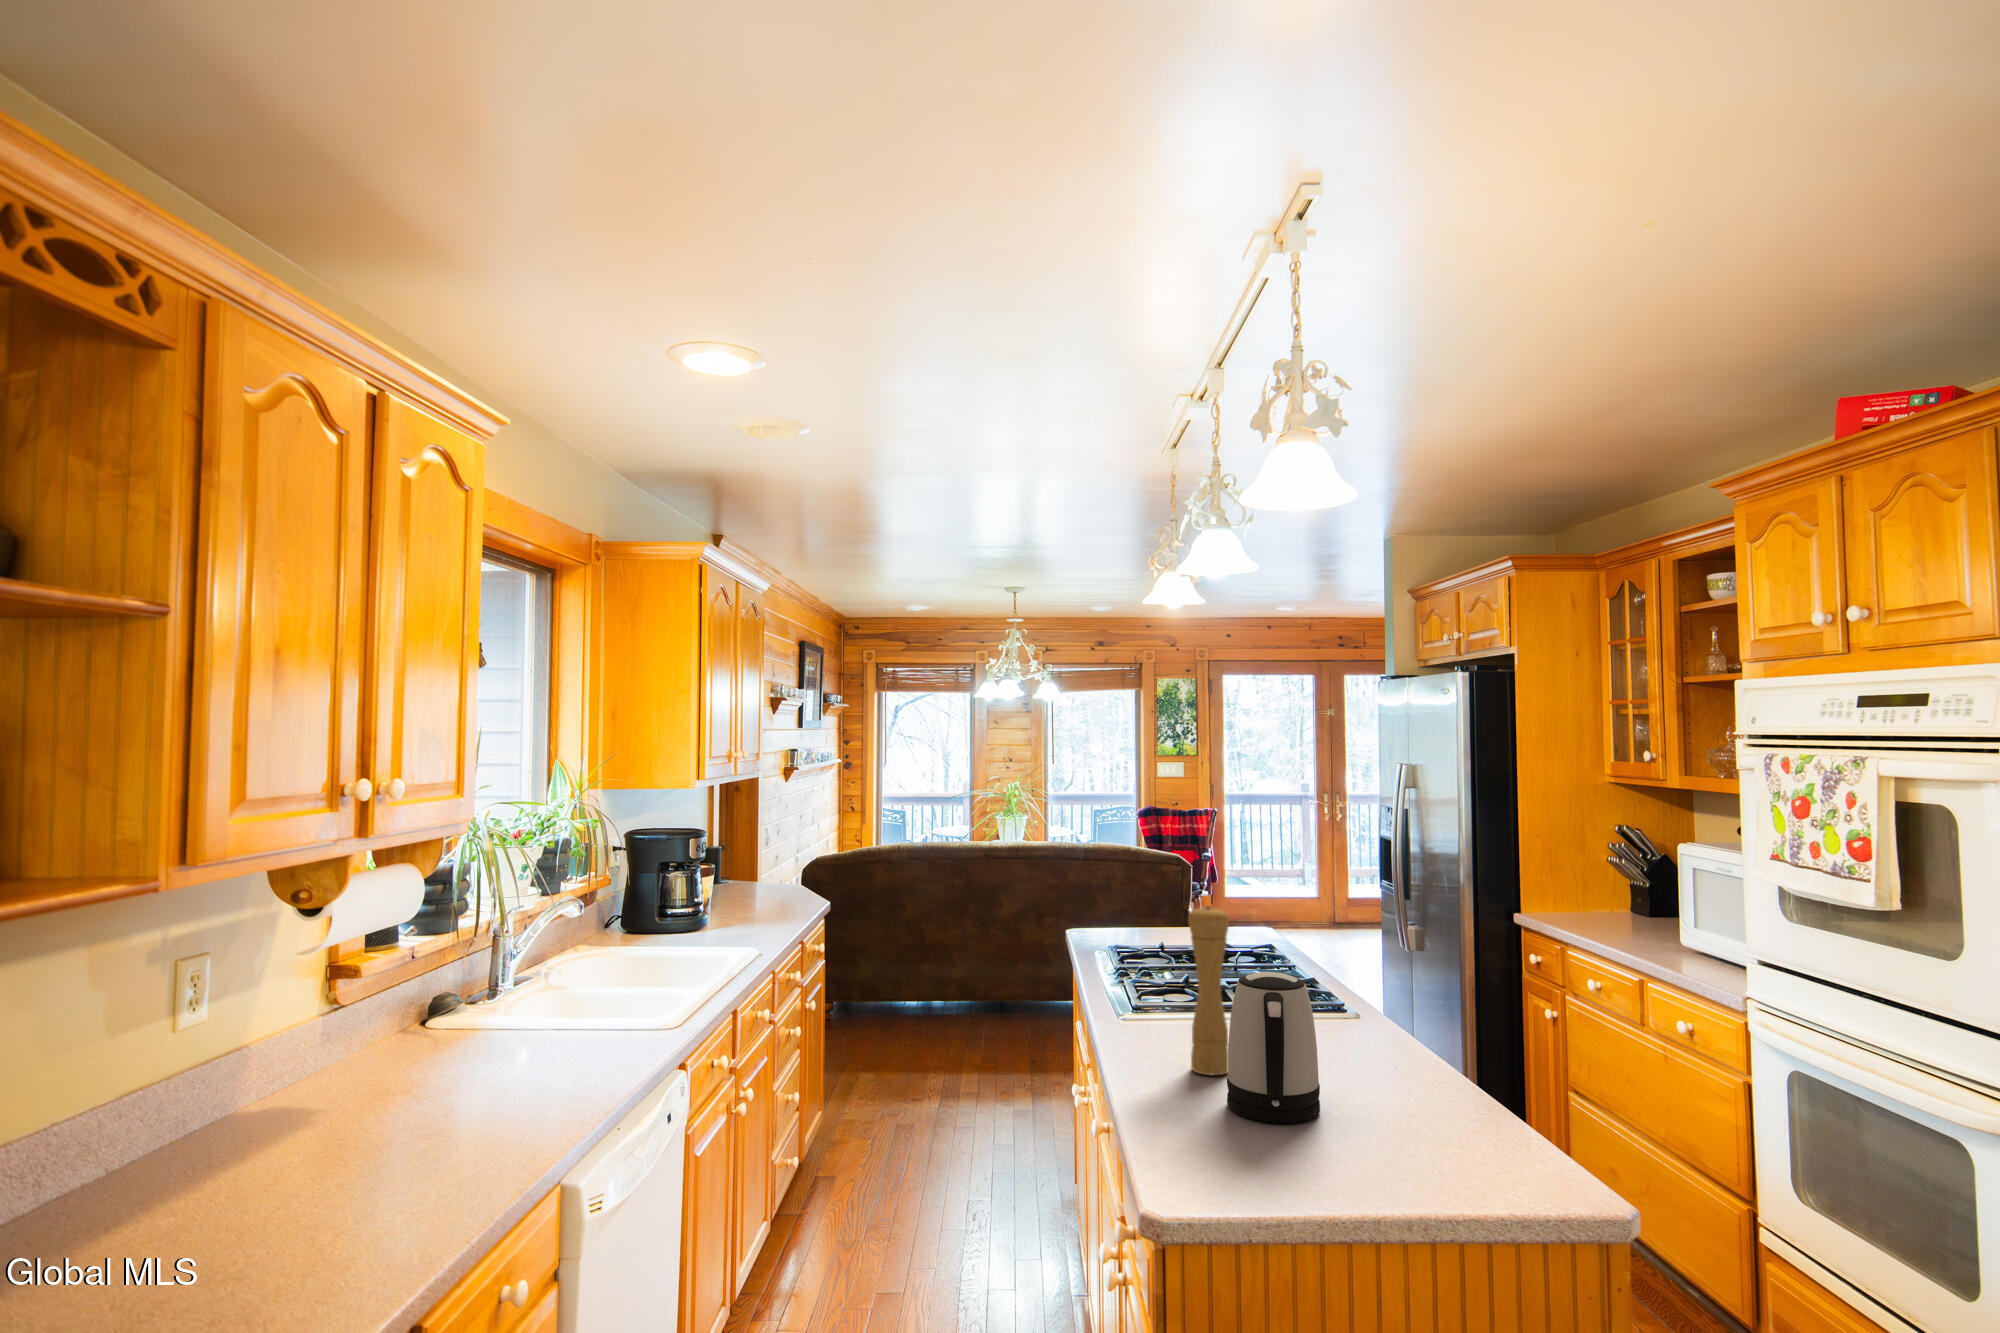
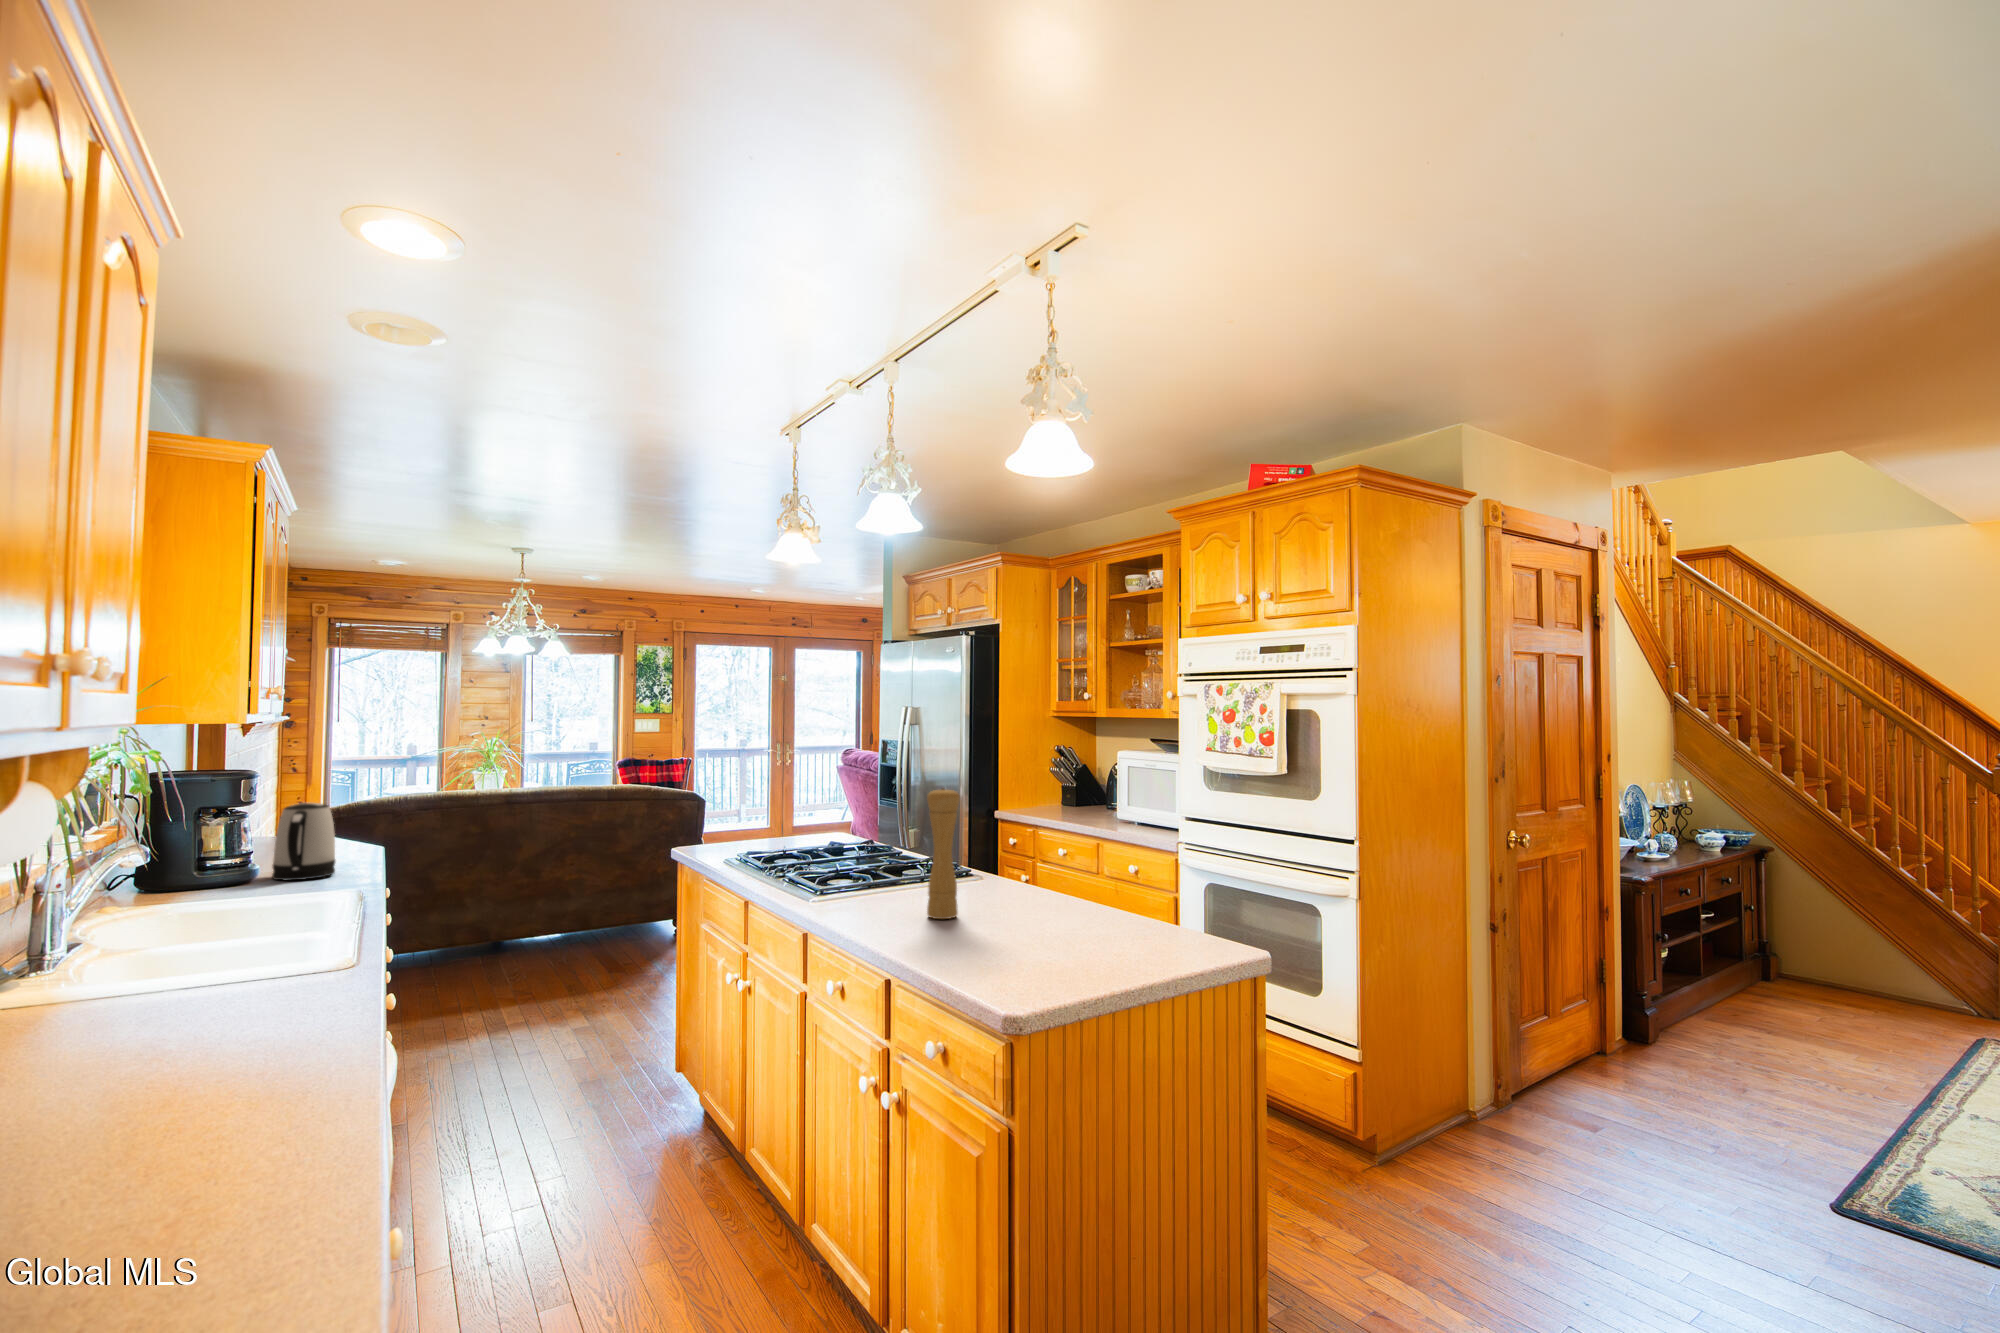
kettle: present [1227,972,1320,1123] -> present [272,803,335,880]

